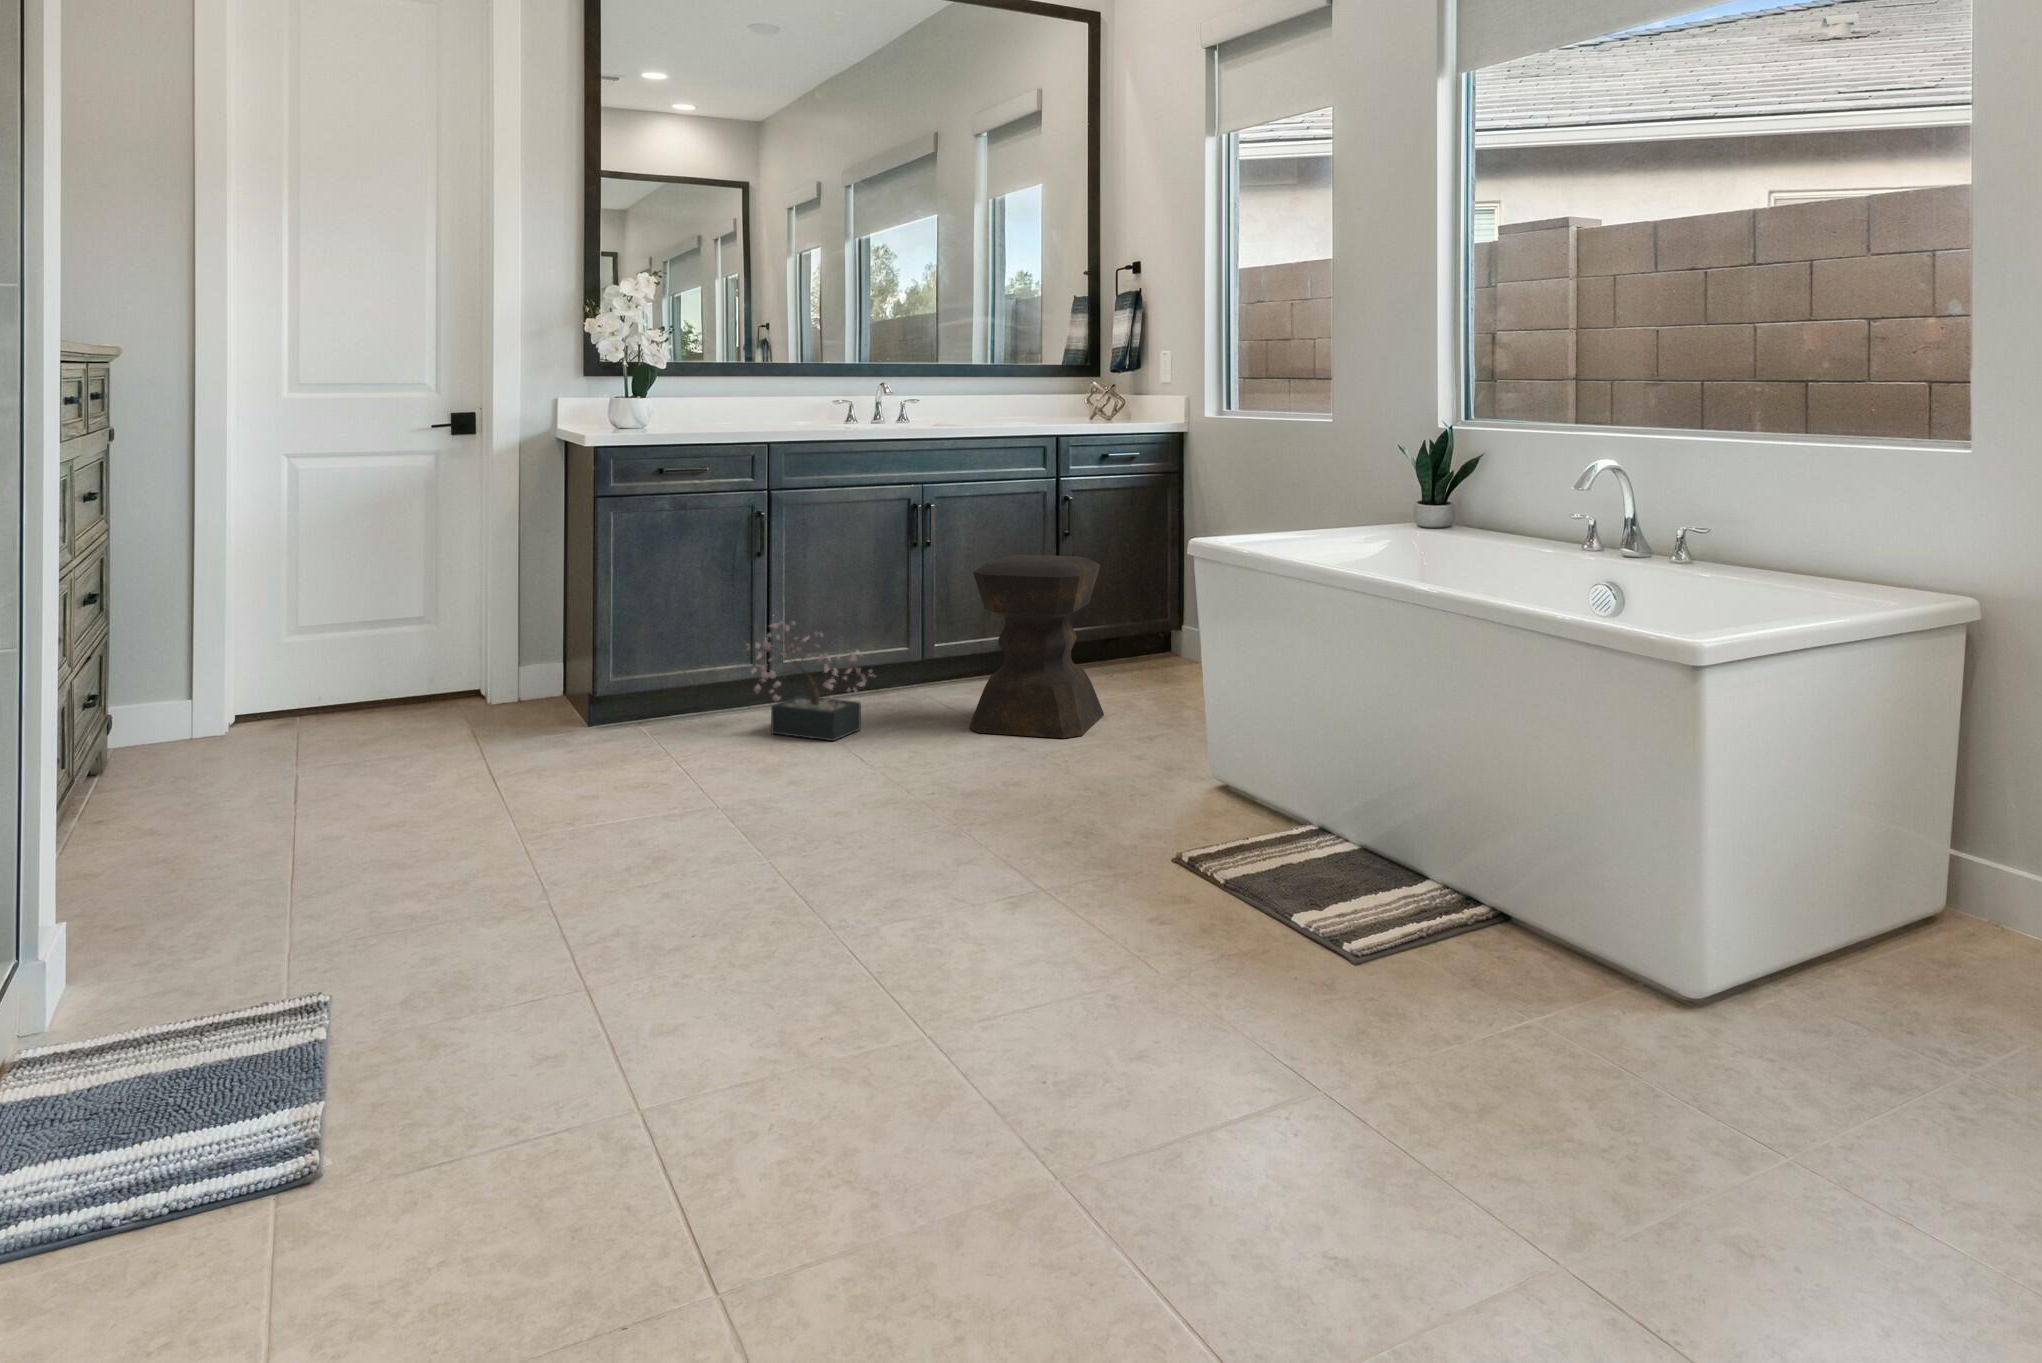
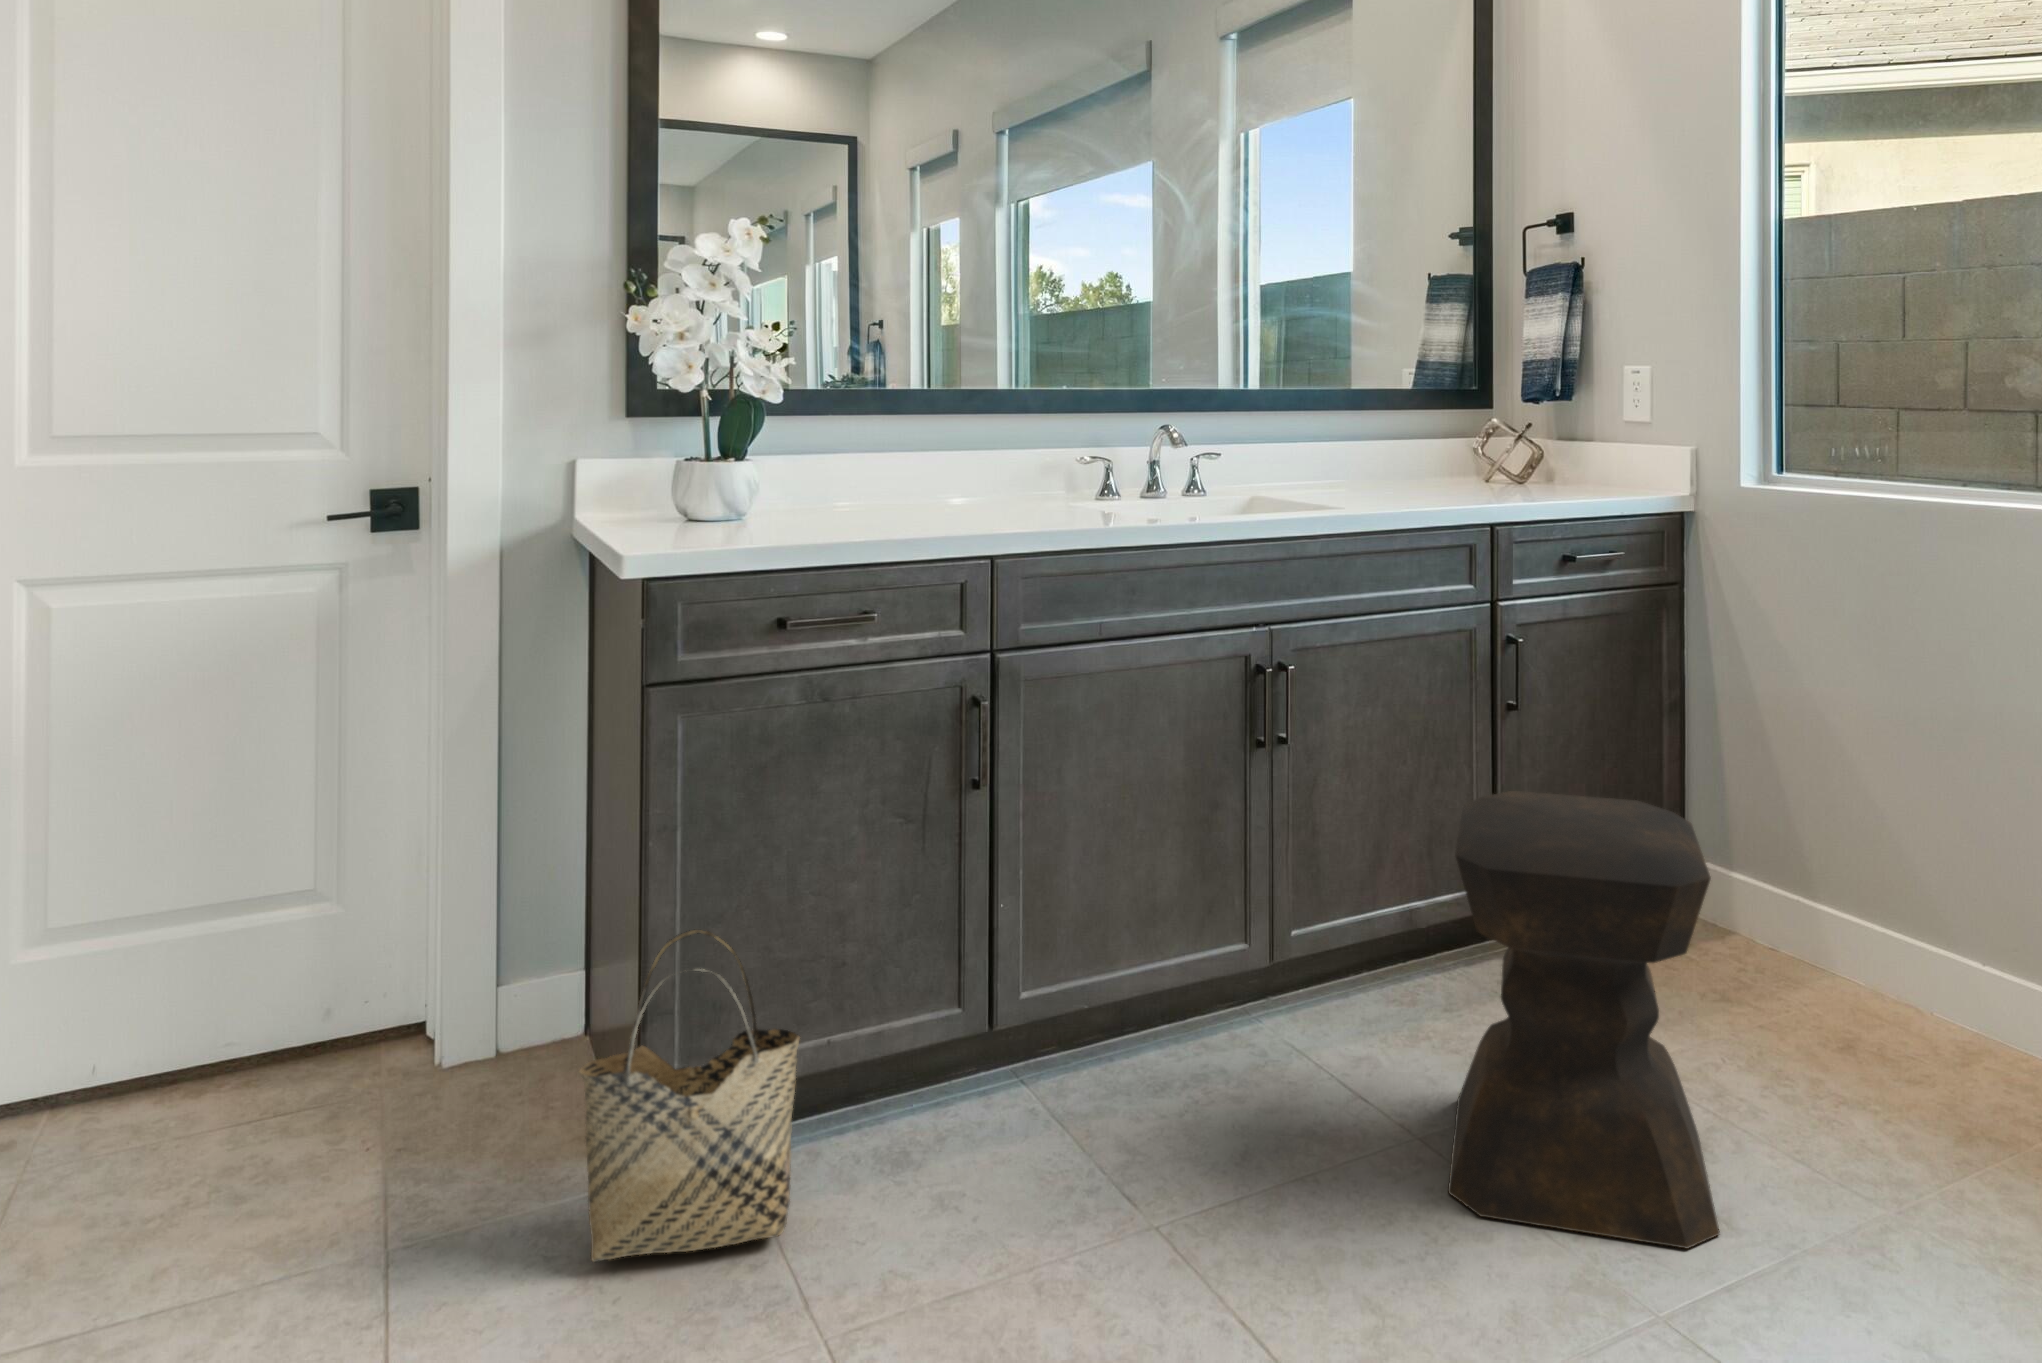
woven basket: none [565,607,666,742] -> present [580,930,800,1262]
decorative plant: present [747,621,876,741] -> none [972,940,1249,1254]

